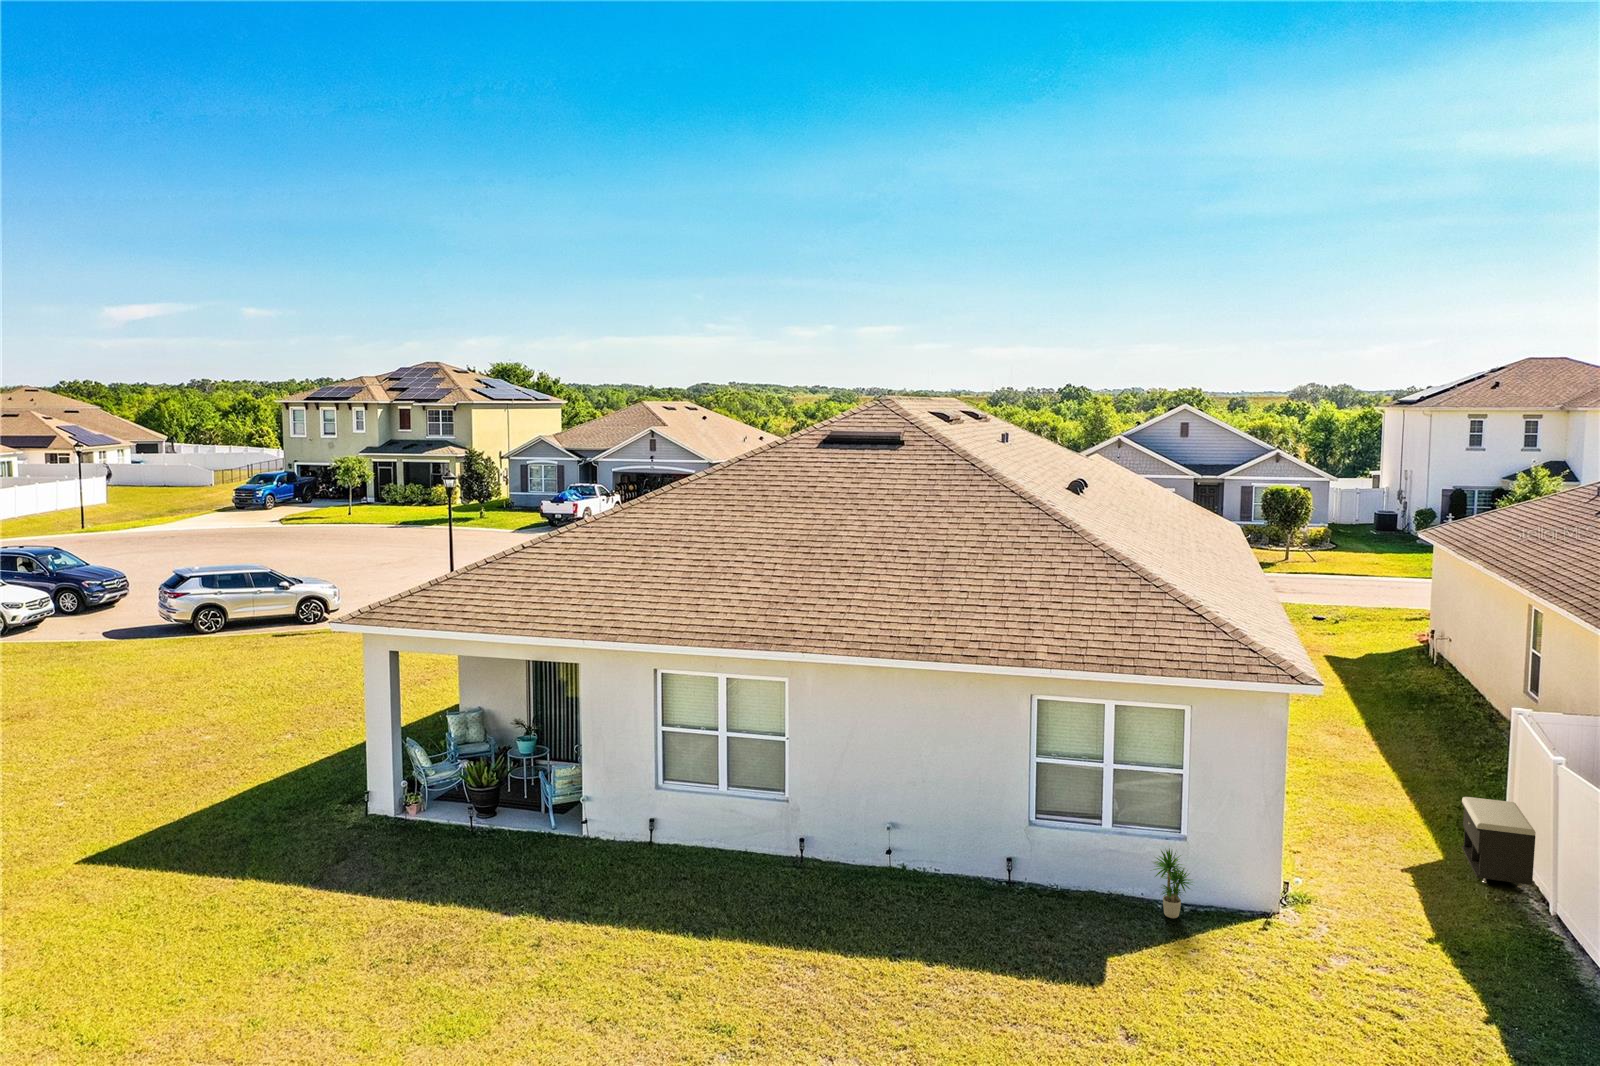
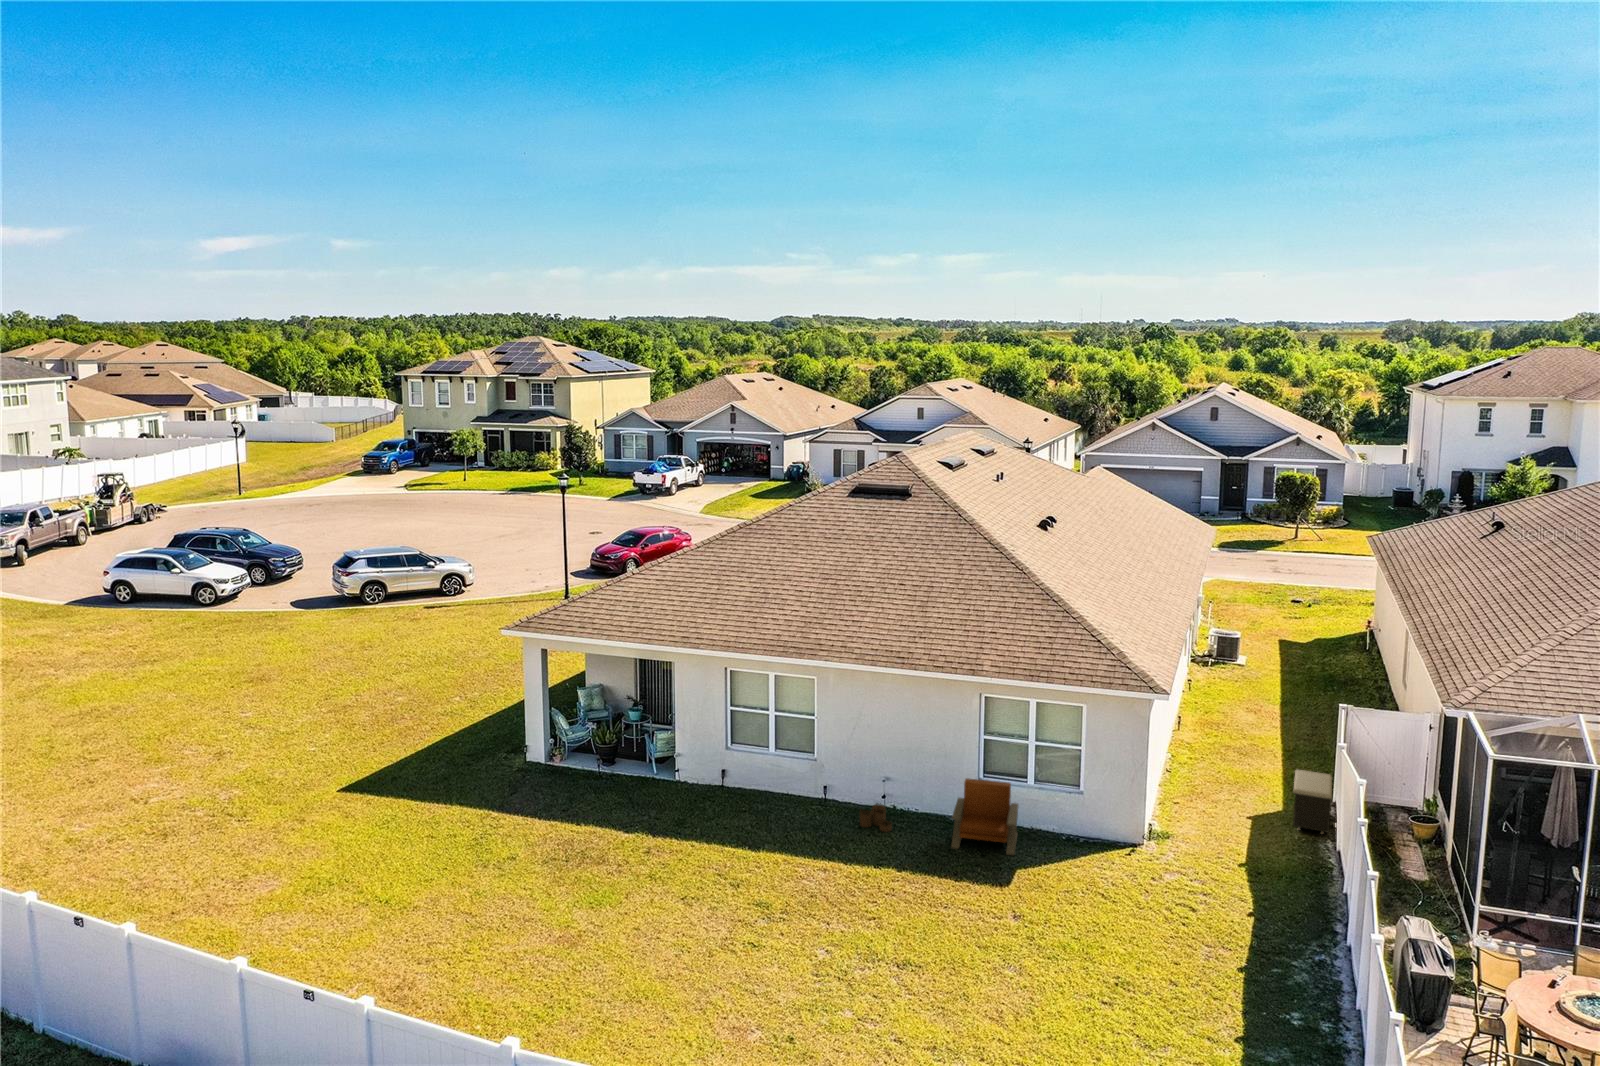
lounge chair: none [1000,819,1098,934] -> present [951,778,1018,855]
potted plant: present [1153,848,1190,918] -> none [1054,800,1085,847]
woven basket: none [857,859,906,903] -> present [860,803,892,832]

